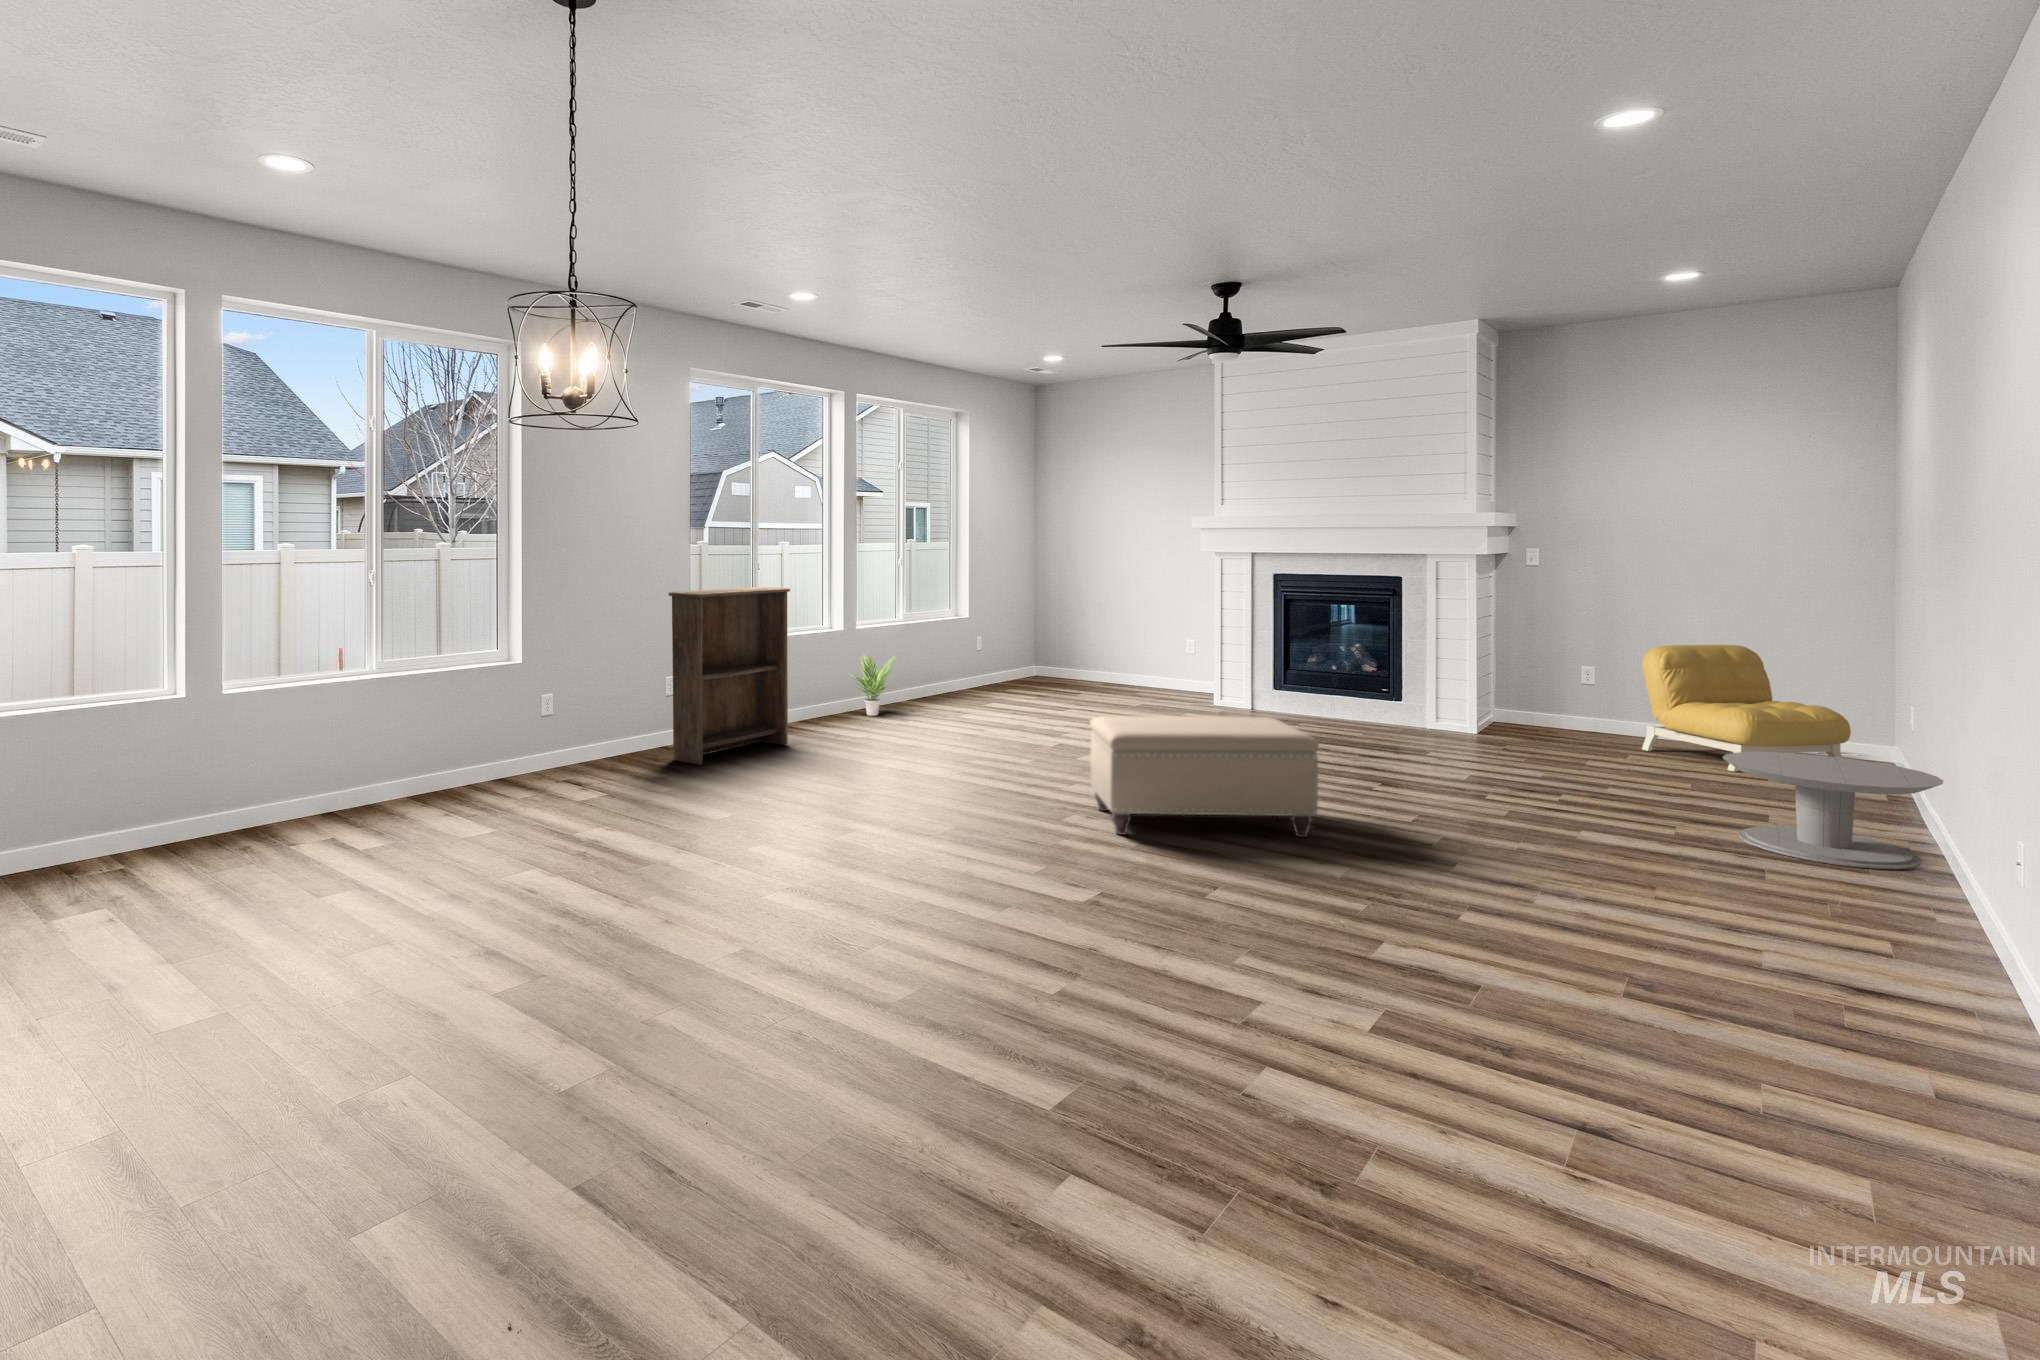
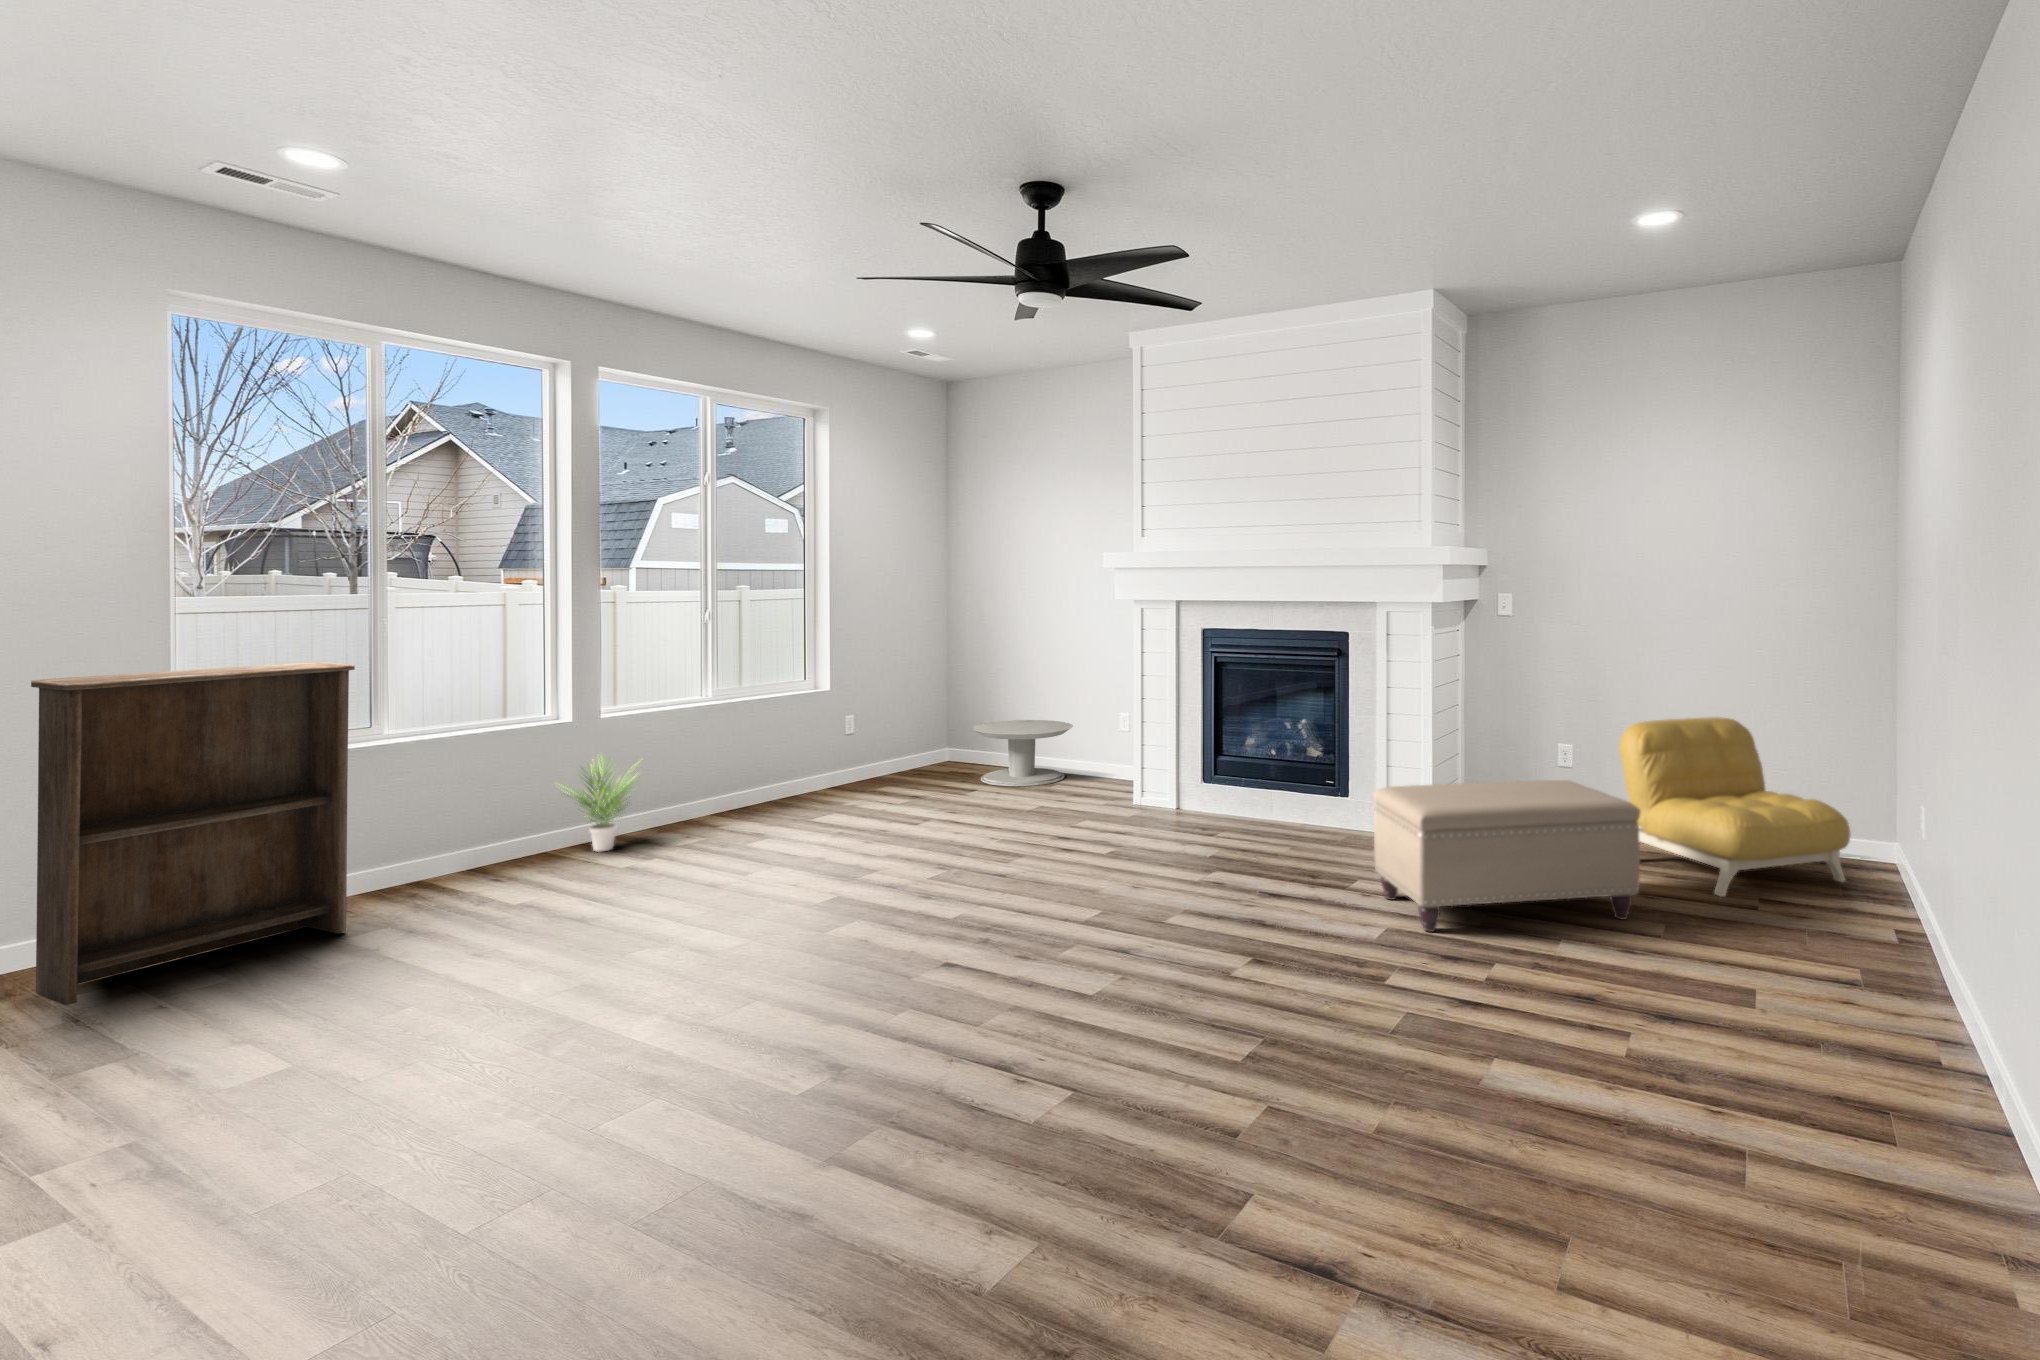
ottoman: present [1090,716,1319,837] -> present [1374,780,1640,932]
side table: present [1723,752,1943,869] -> present [972,720,1073,786]

